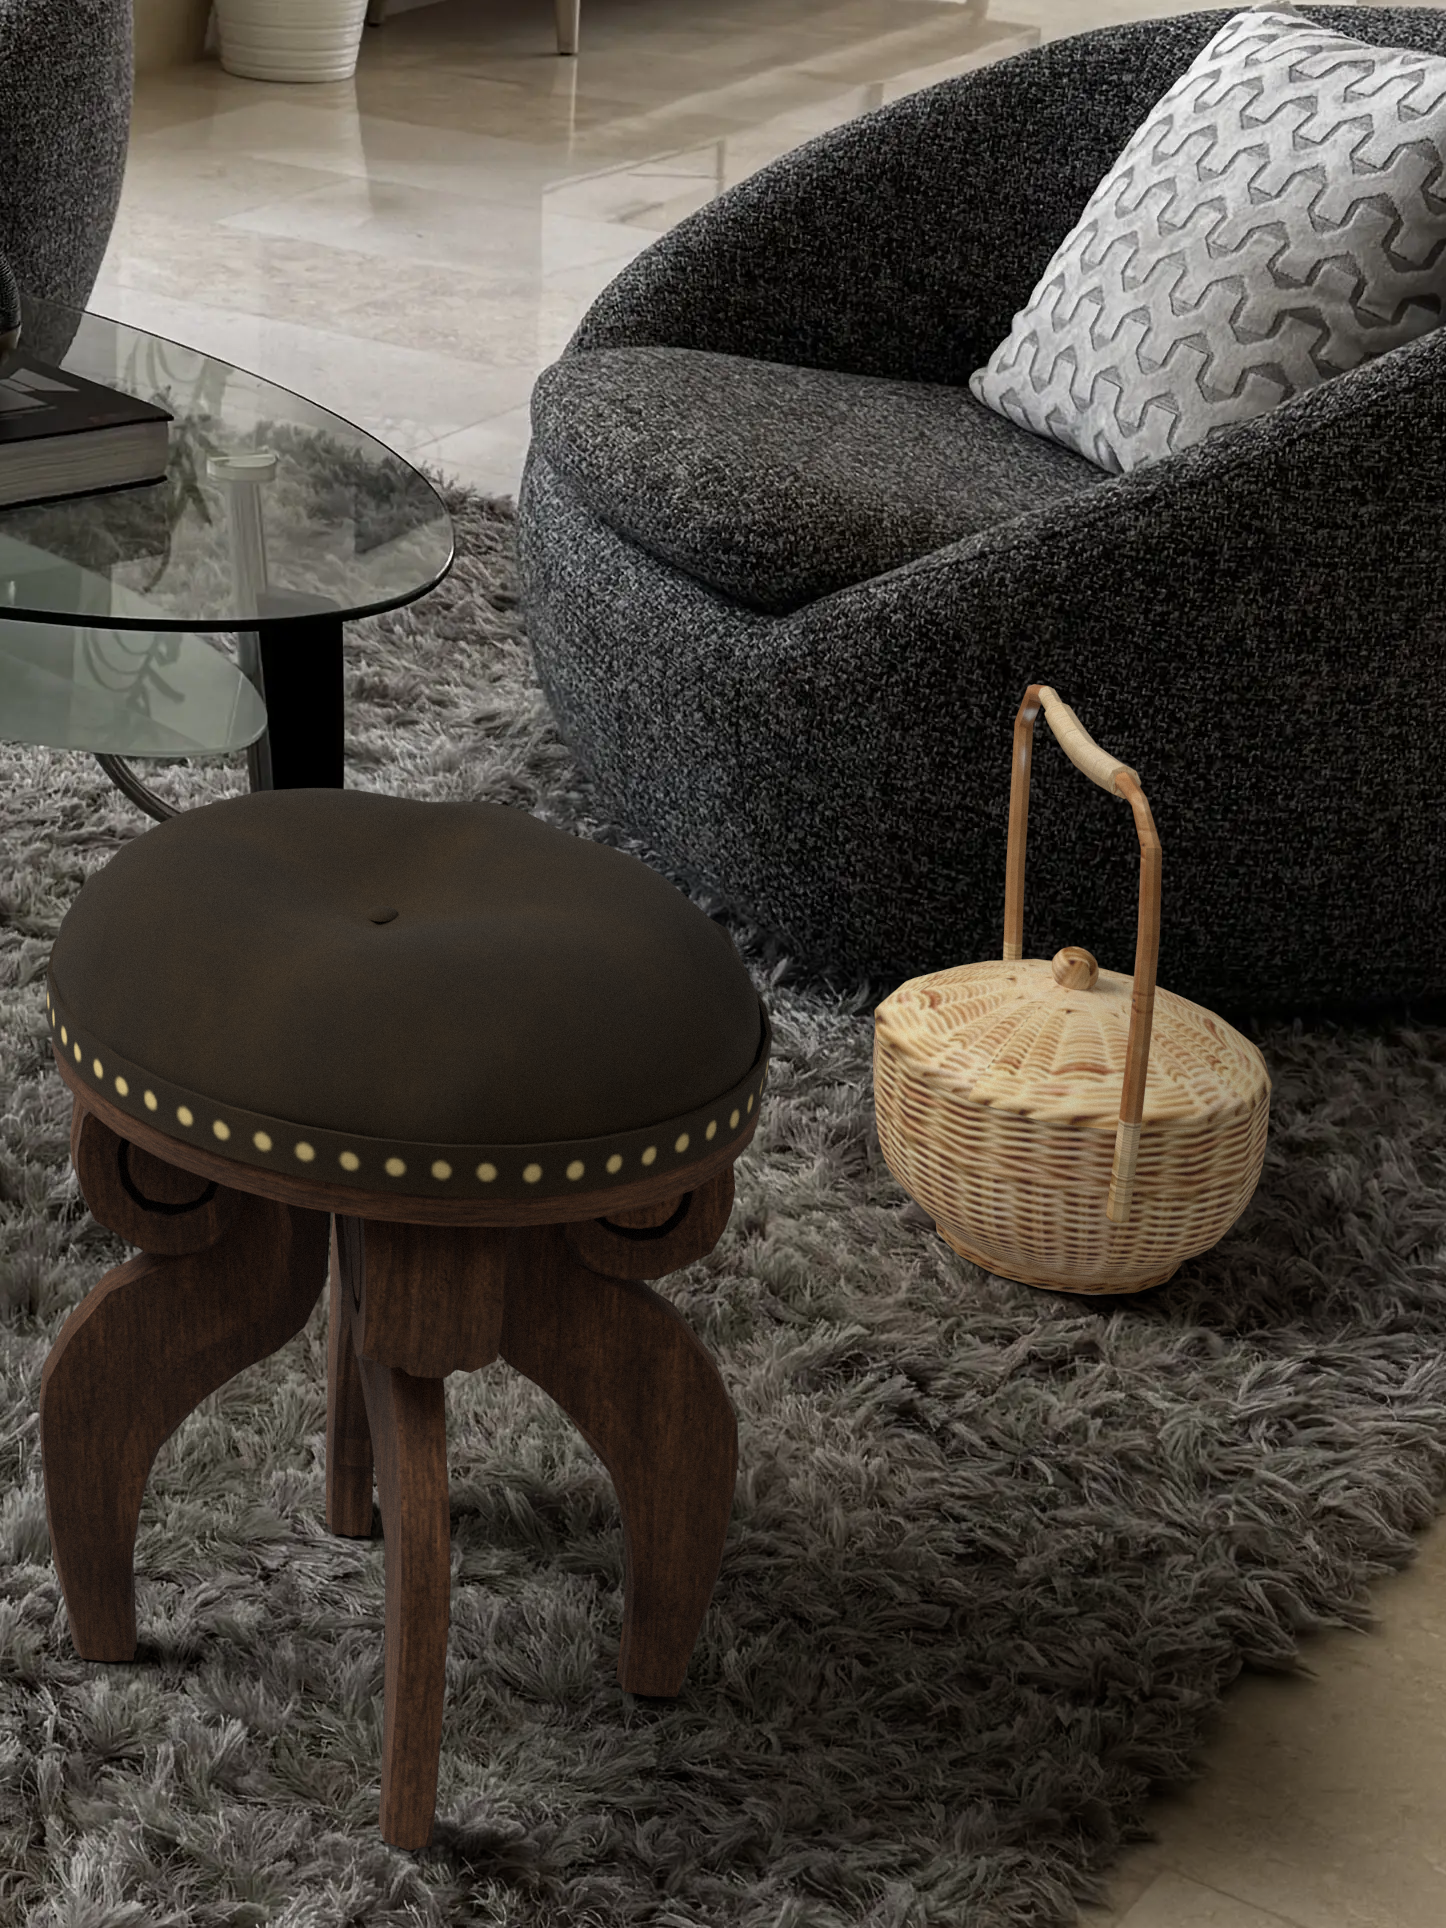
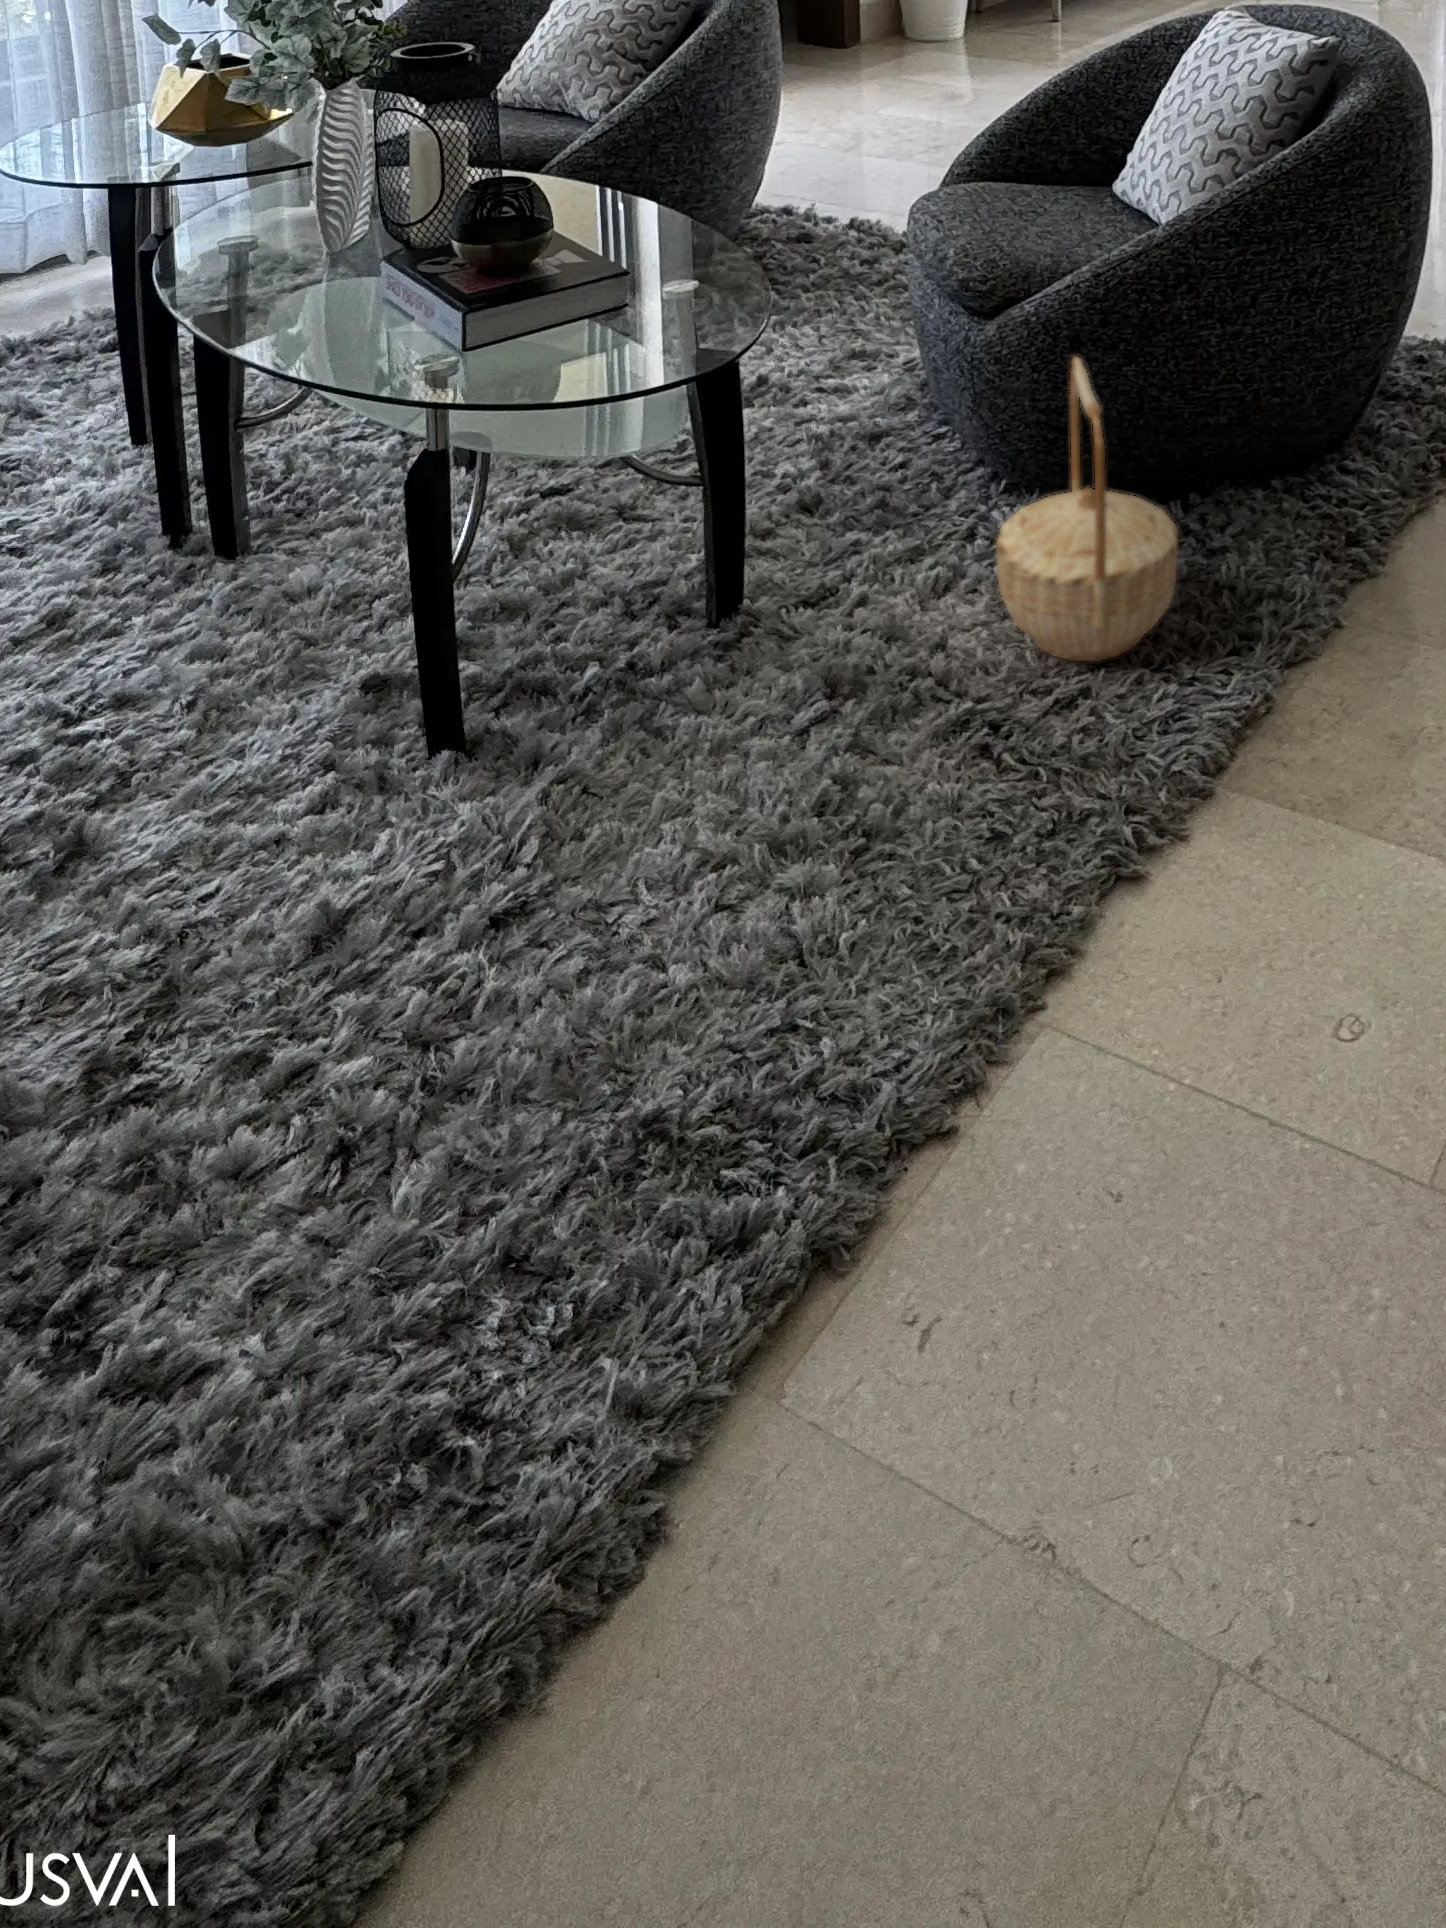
footstool: present [40,788,773,1851] -> none [410,491,828,1113]

